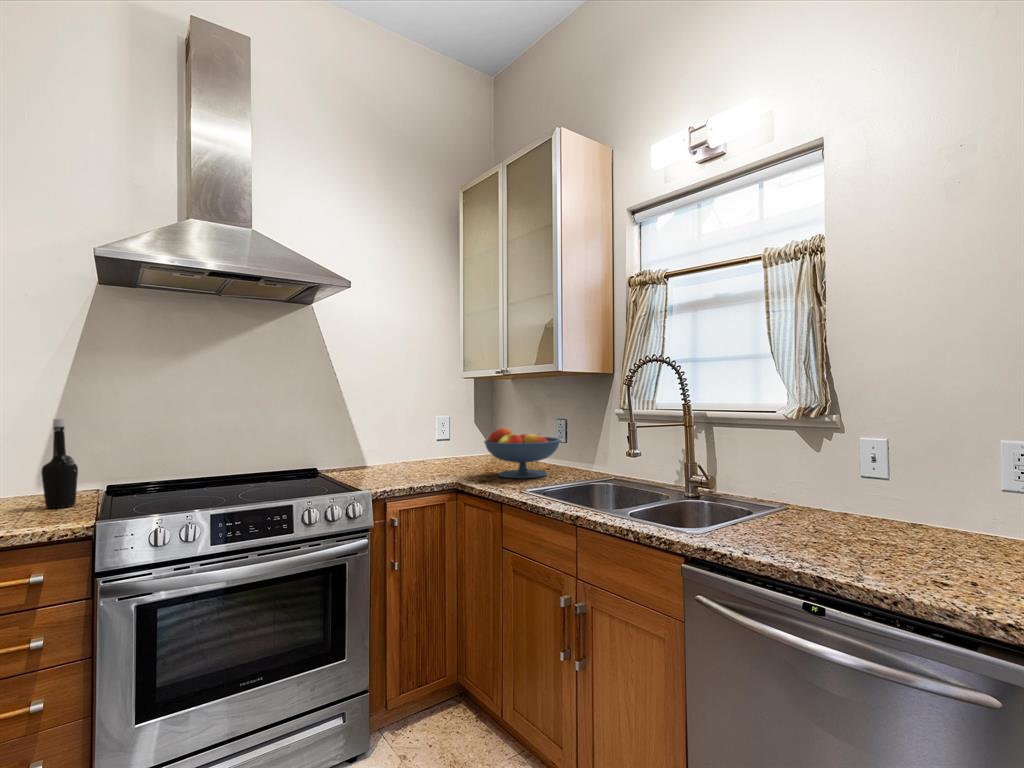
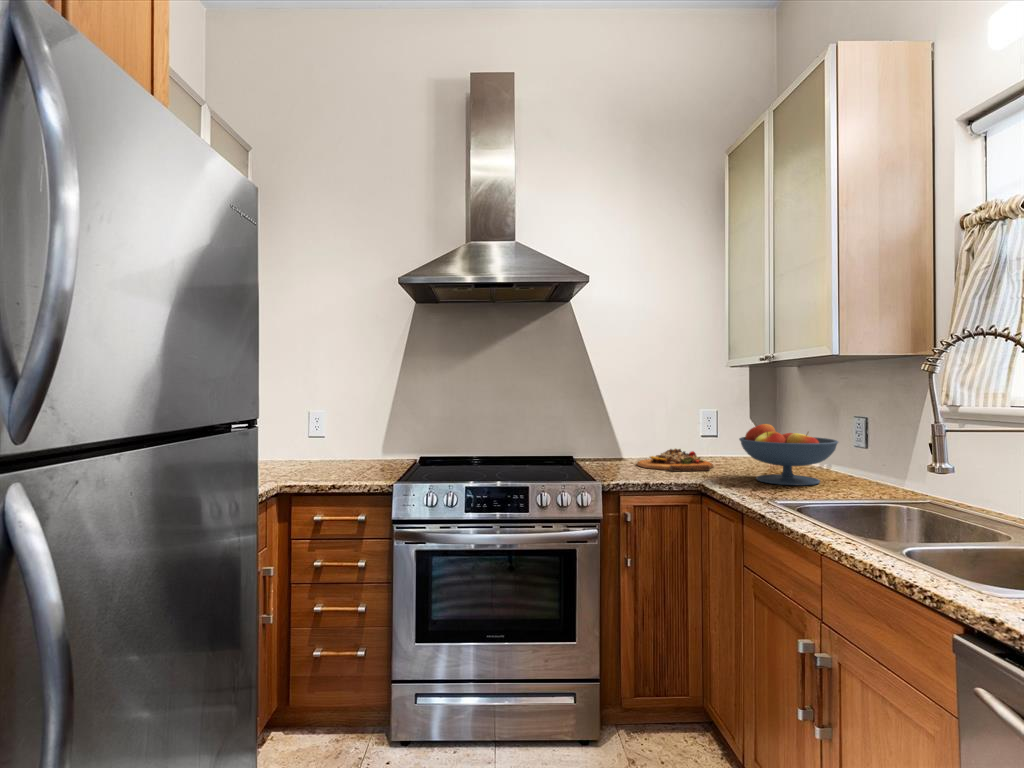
bottle: present [41,419,78,508] -> none [337,397,363,471]
cutting board: none [385,454,455,475] -> present [637,449,714,471]

